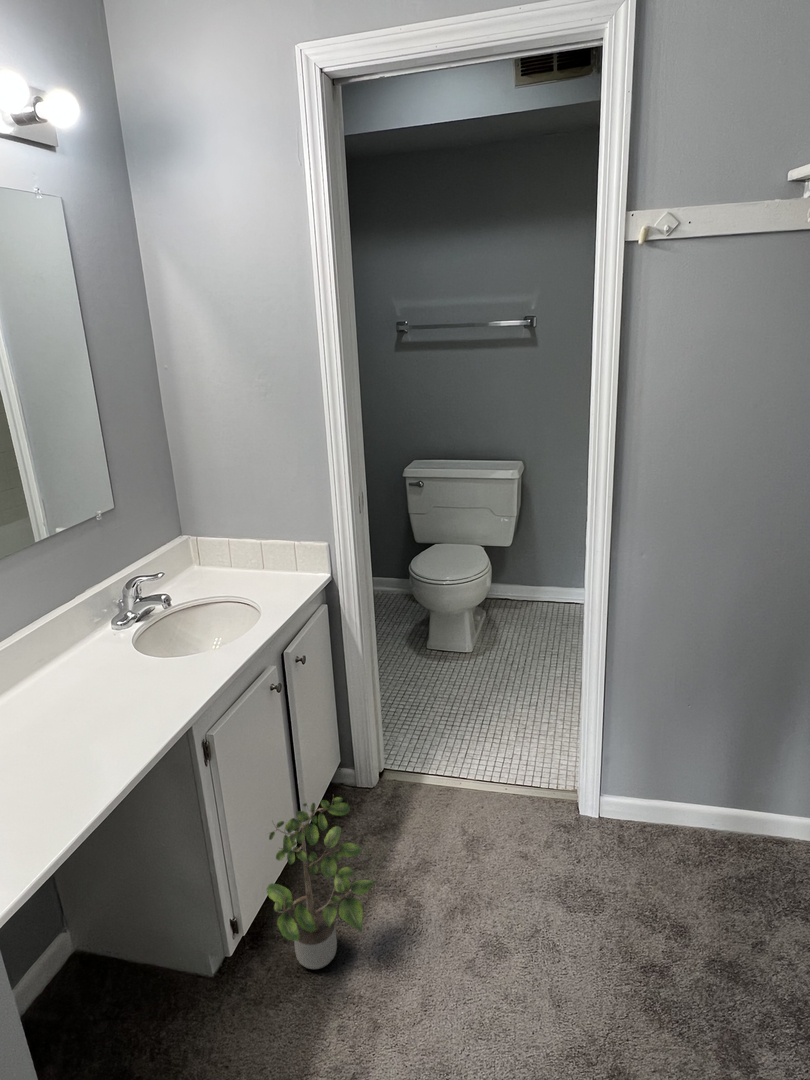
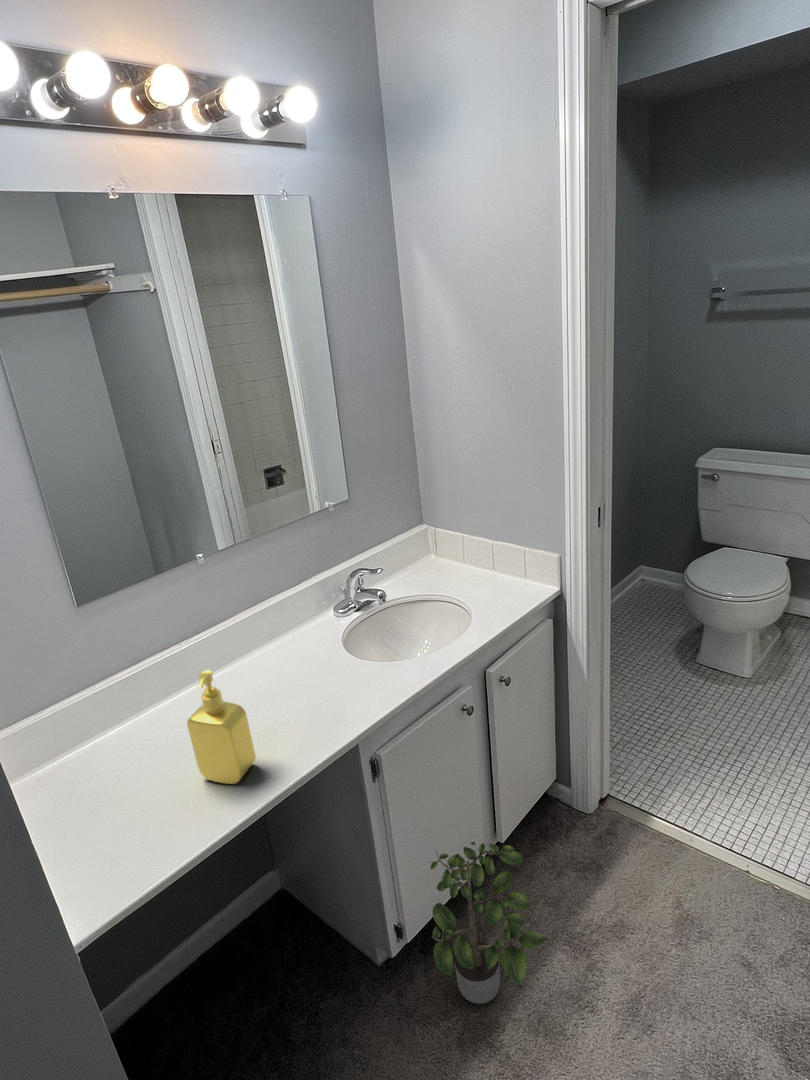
soap dispenser: none [20,661,96,785] -> present [187,670,256,784]

